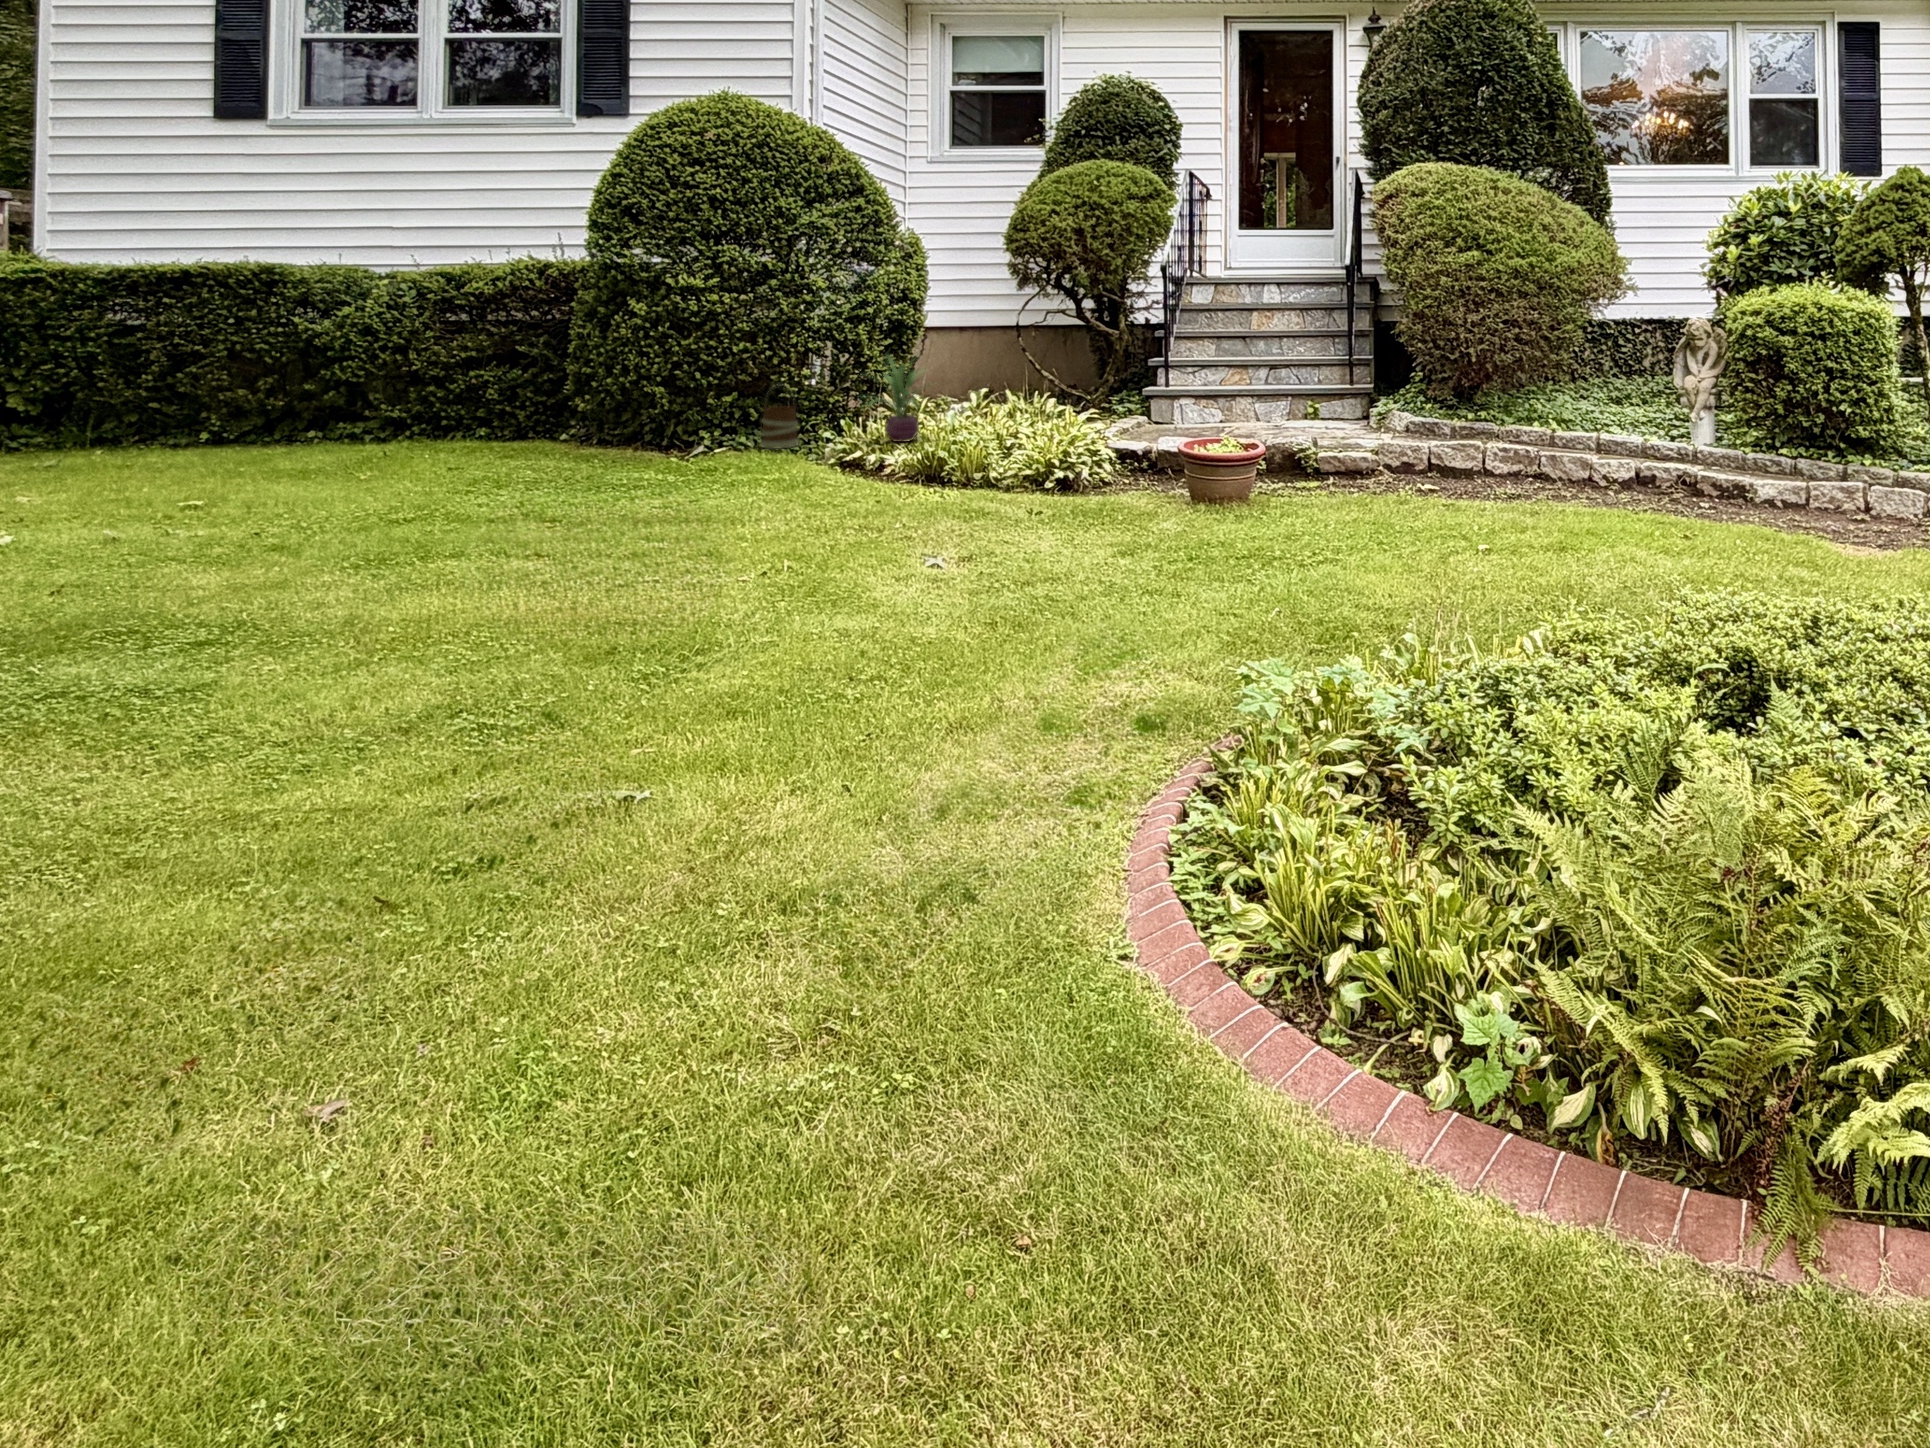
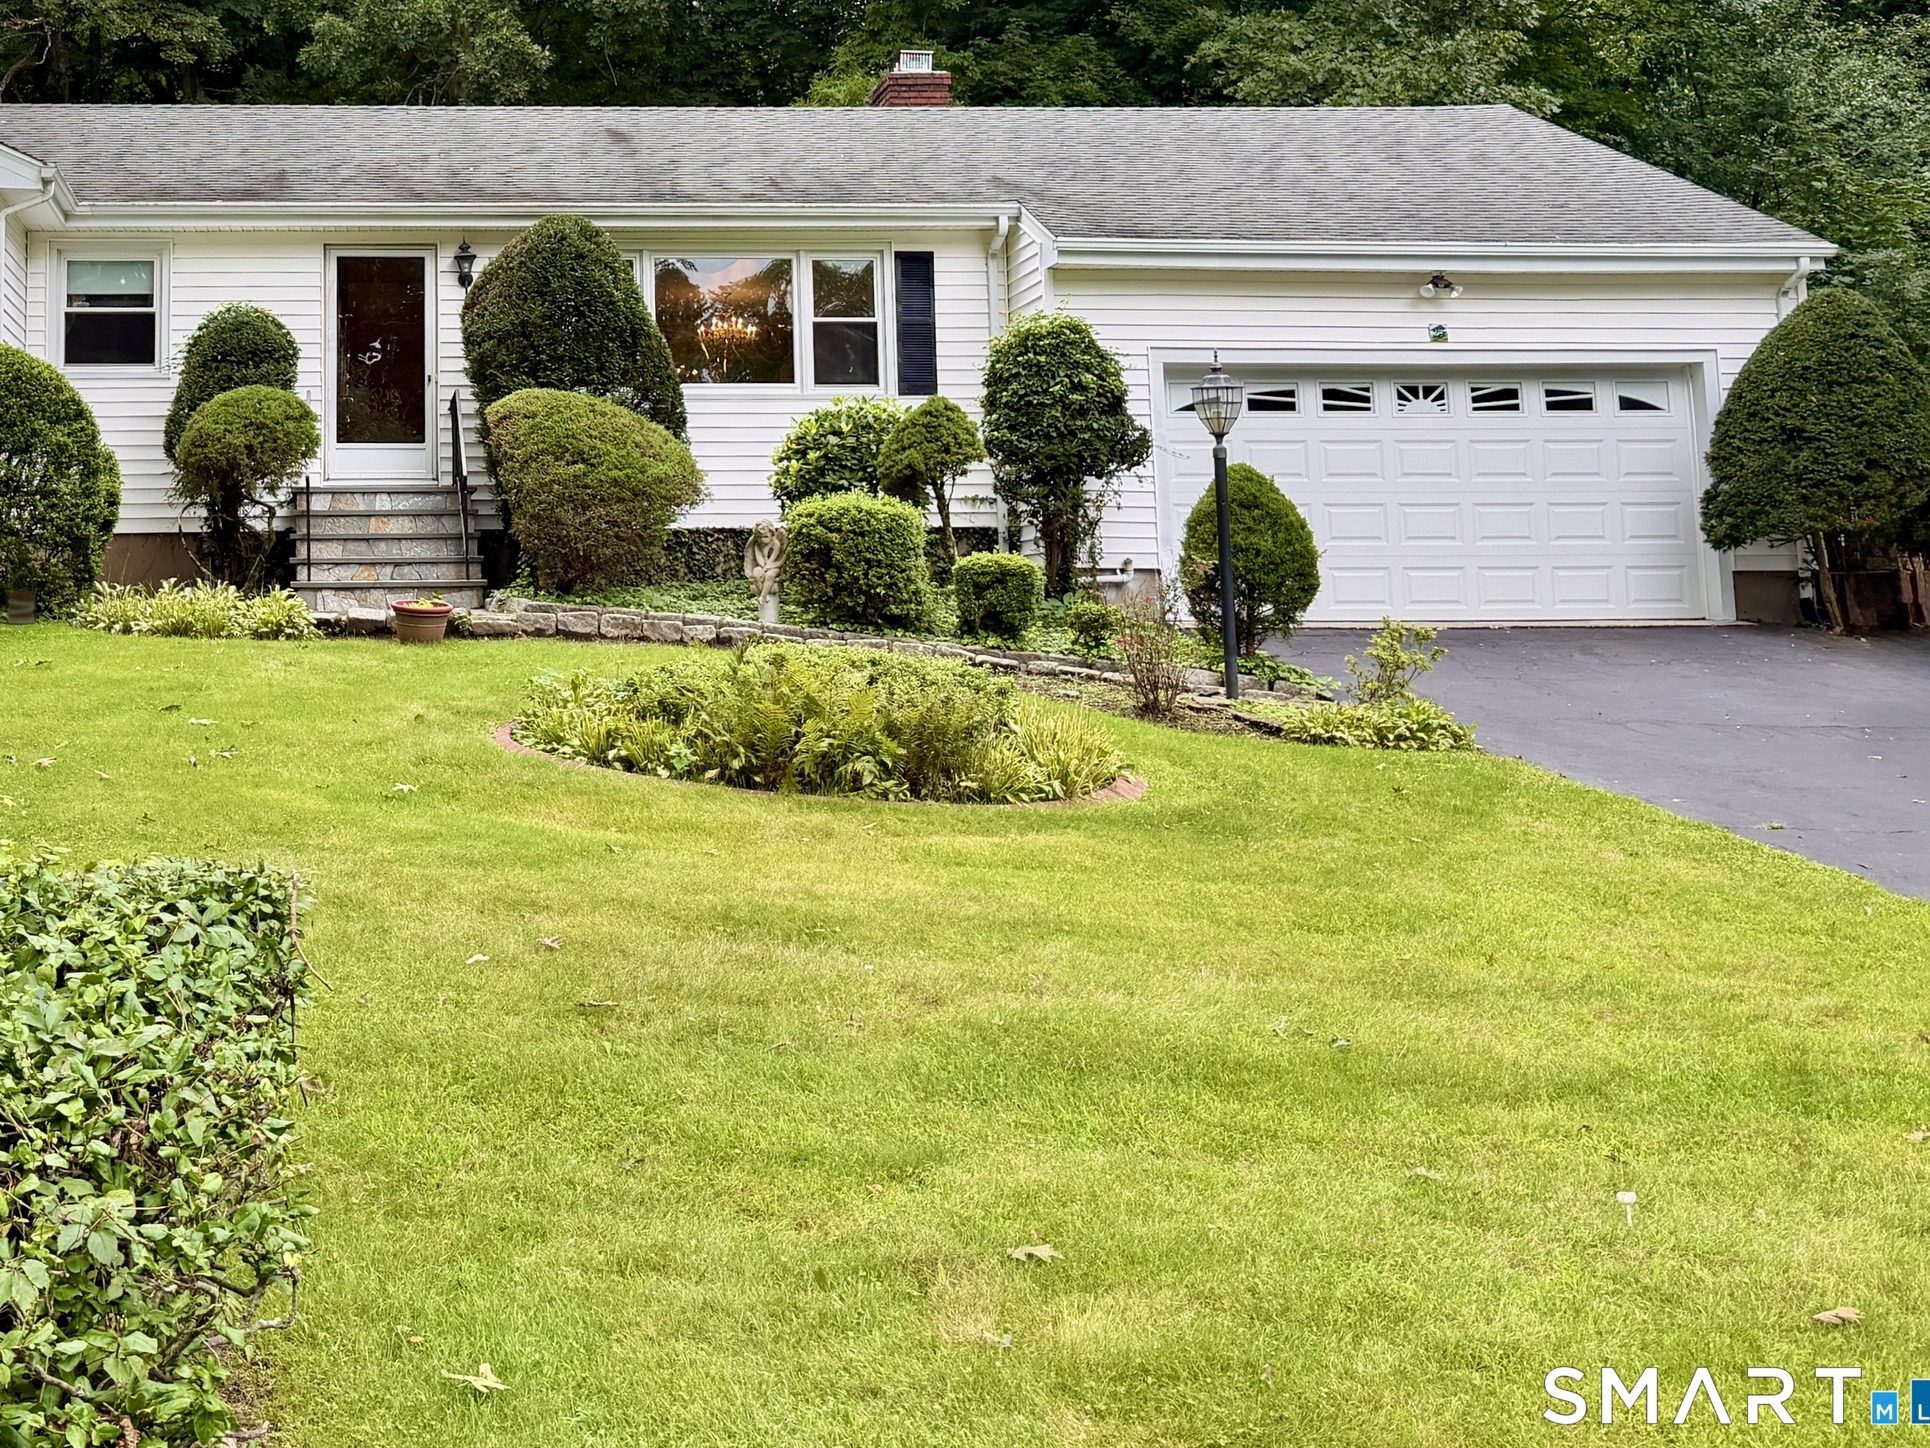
decorative plant: present [869,355,925,442] -> none [68,549,150,622]

